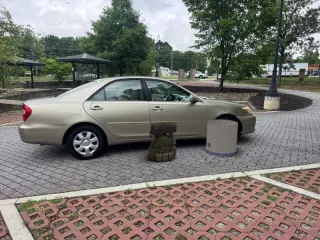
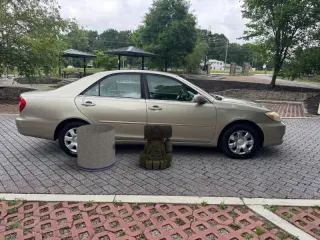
trash can: present [206,120,238,156] -> present [76,124,116,171]

